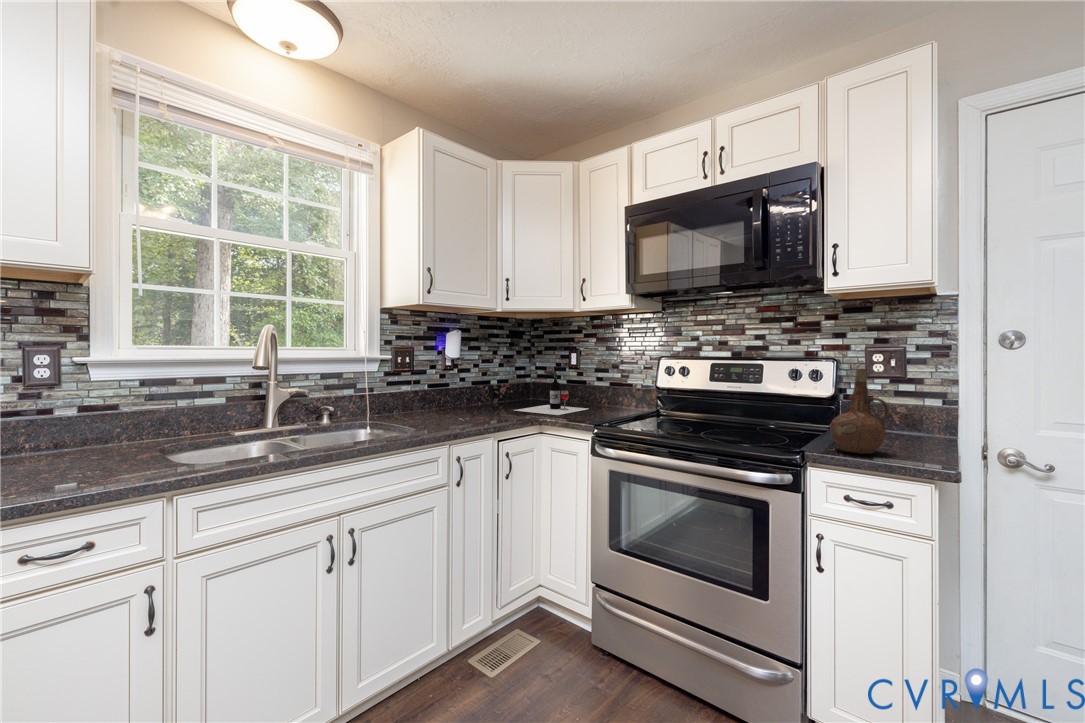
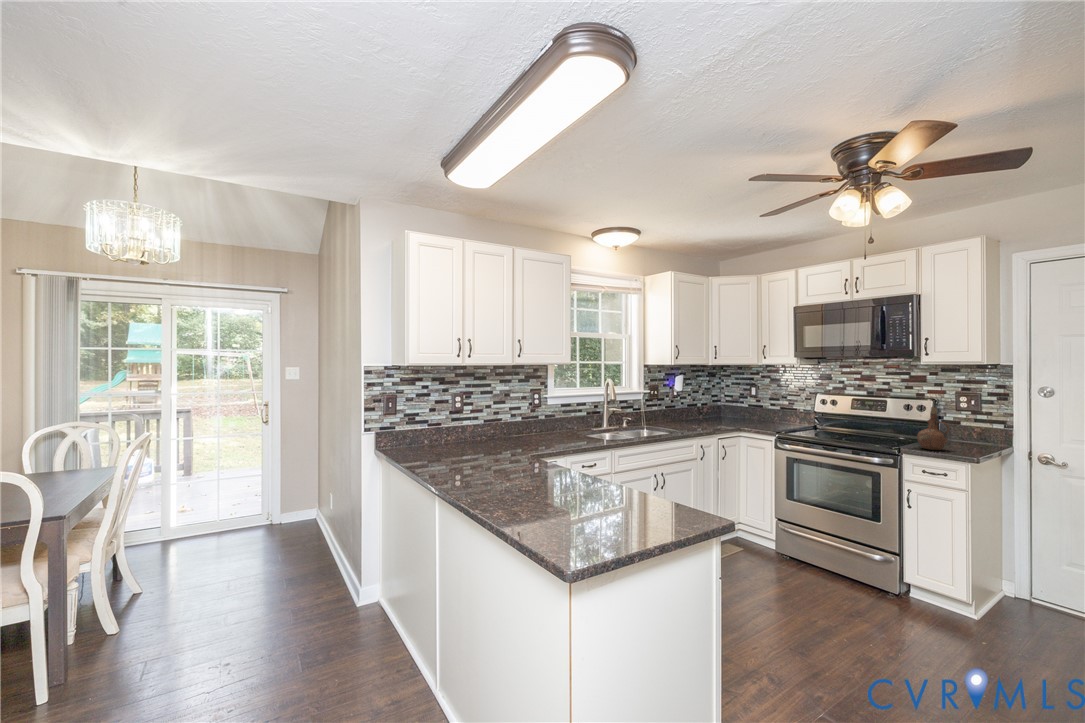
wine bottle: present [515,373,587,415] -> none [717,401,768,427]

